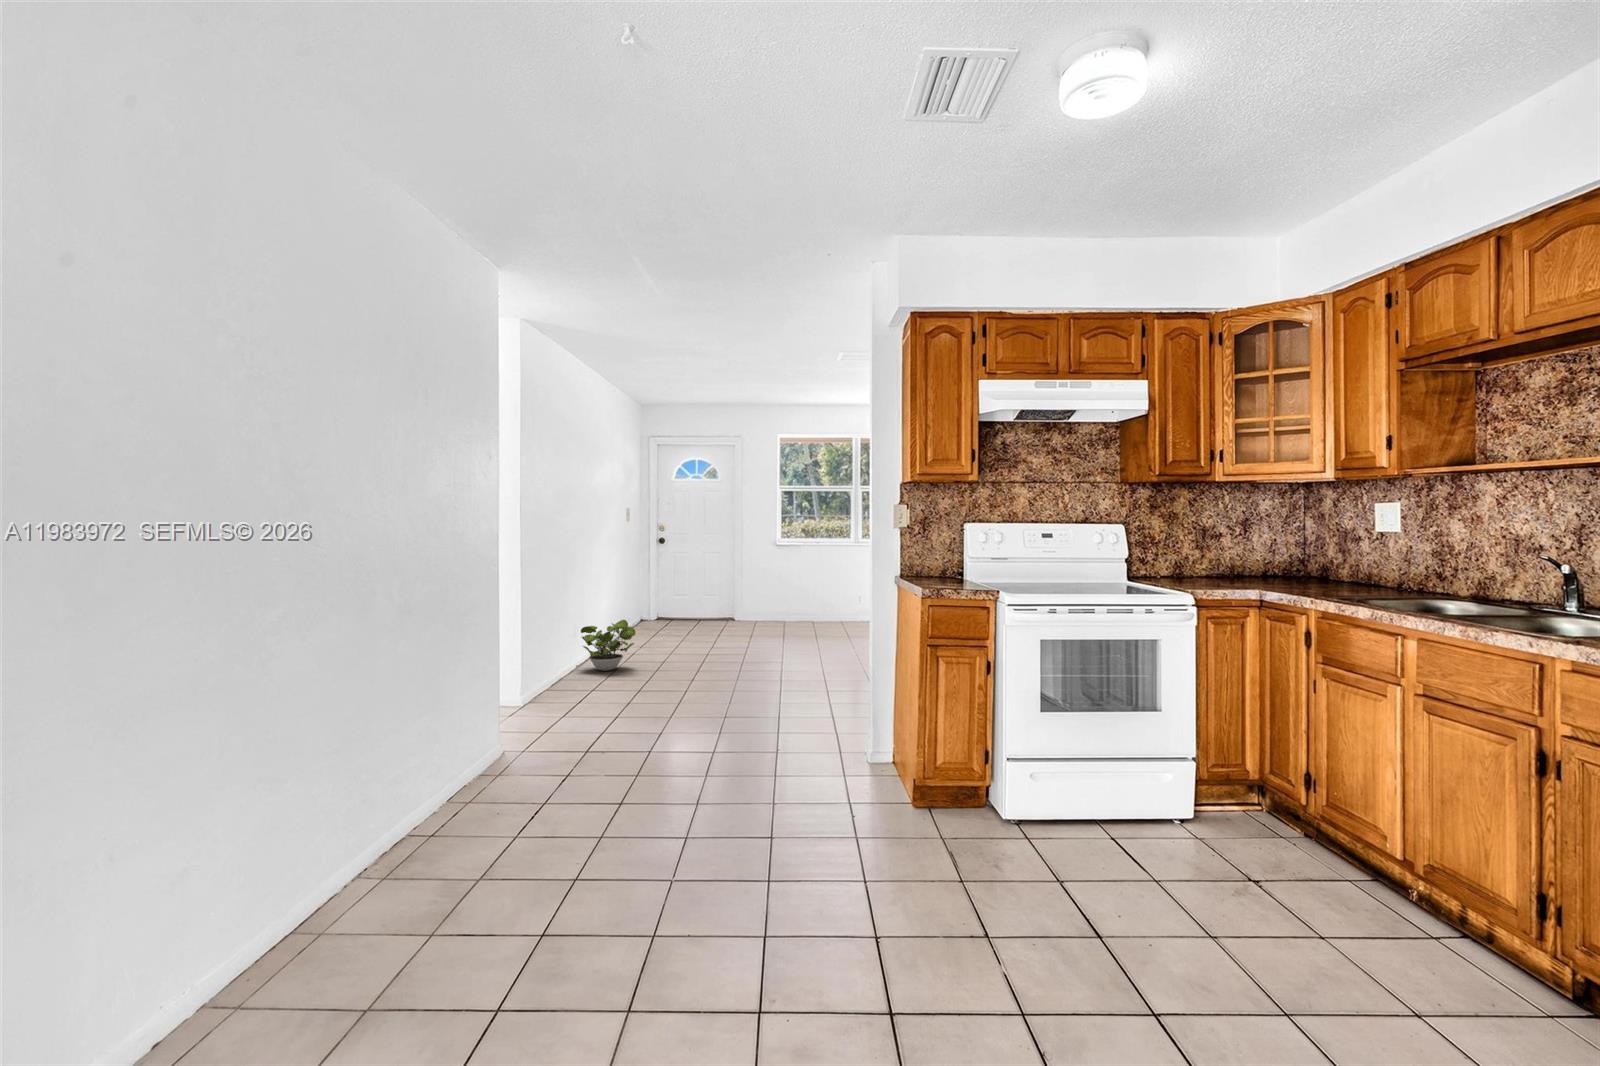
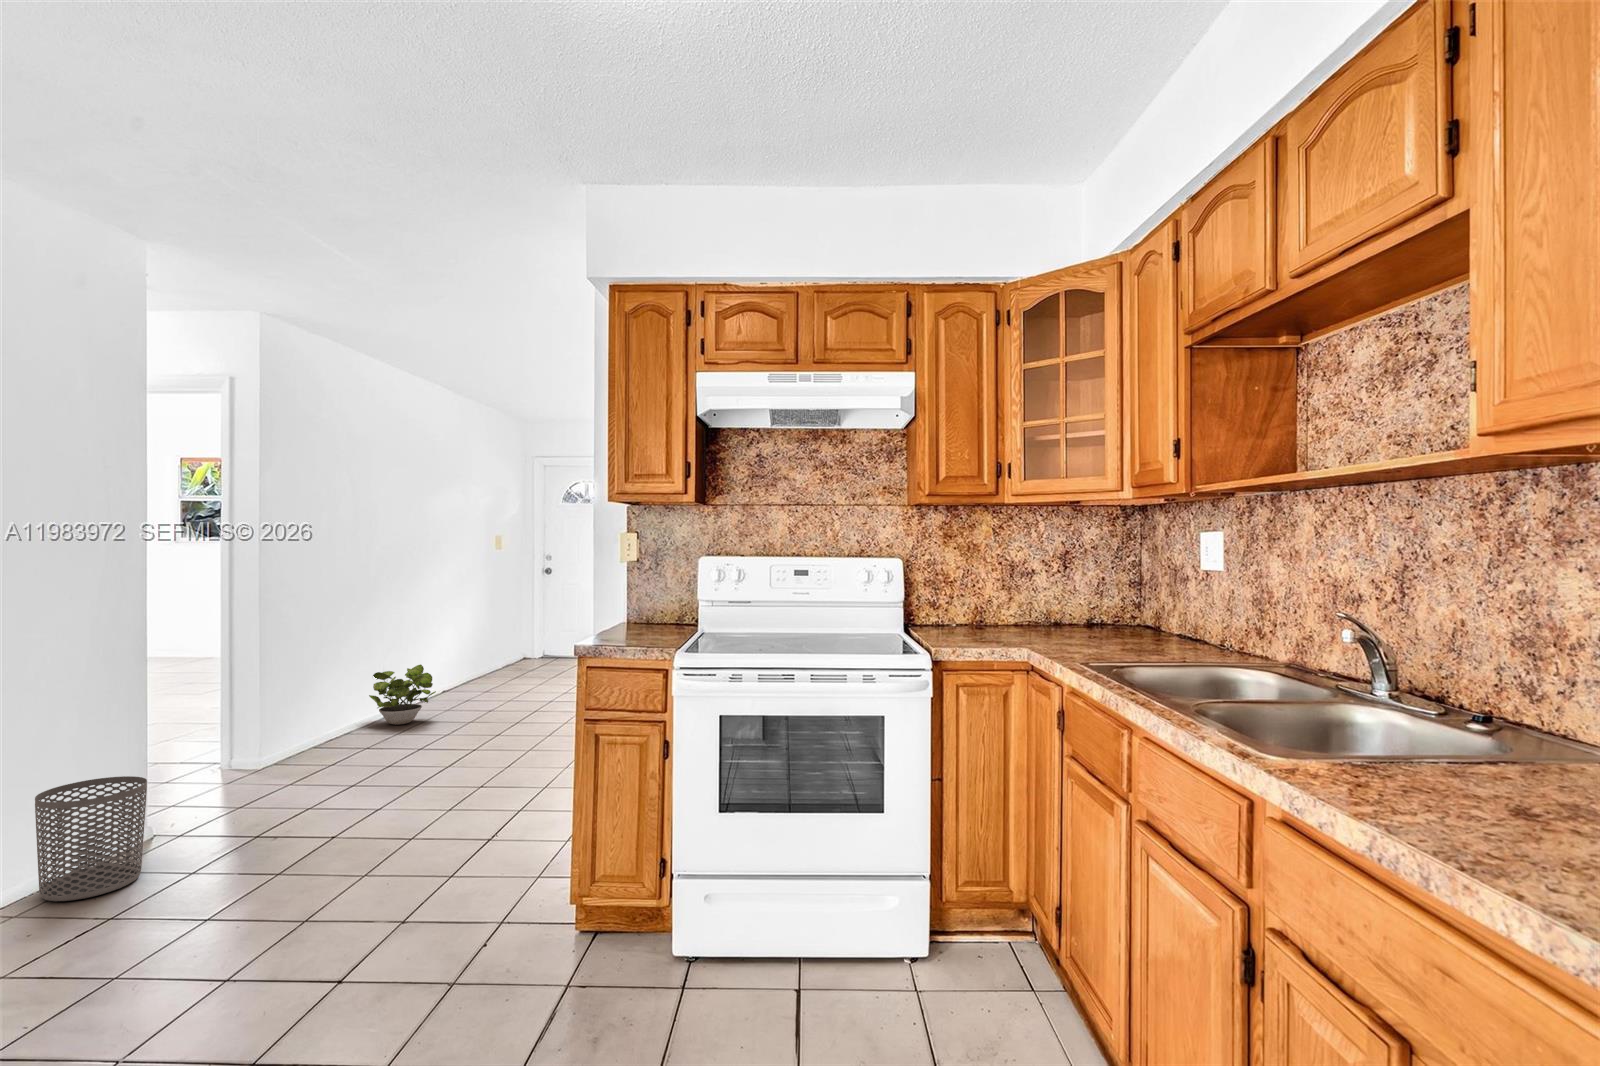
waste bin: none [477,698,545,788] -> present [35,776,147,901]

